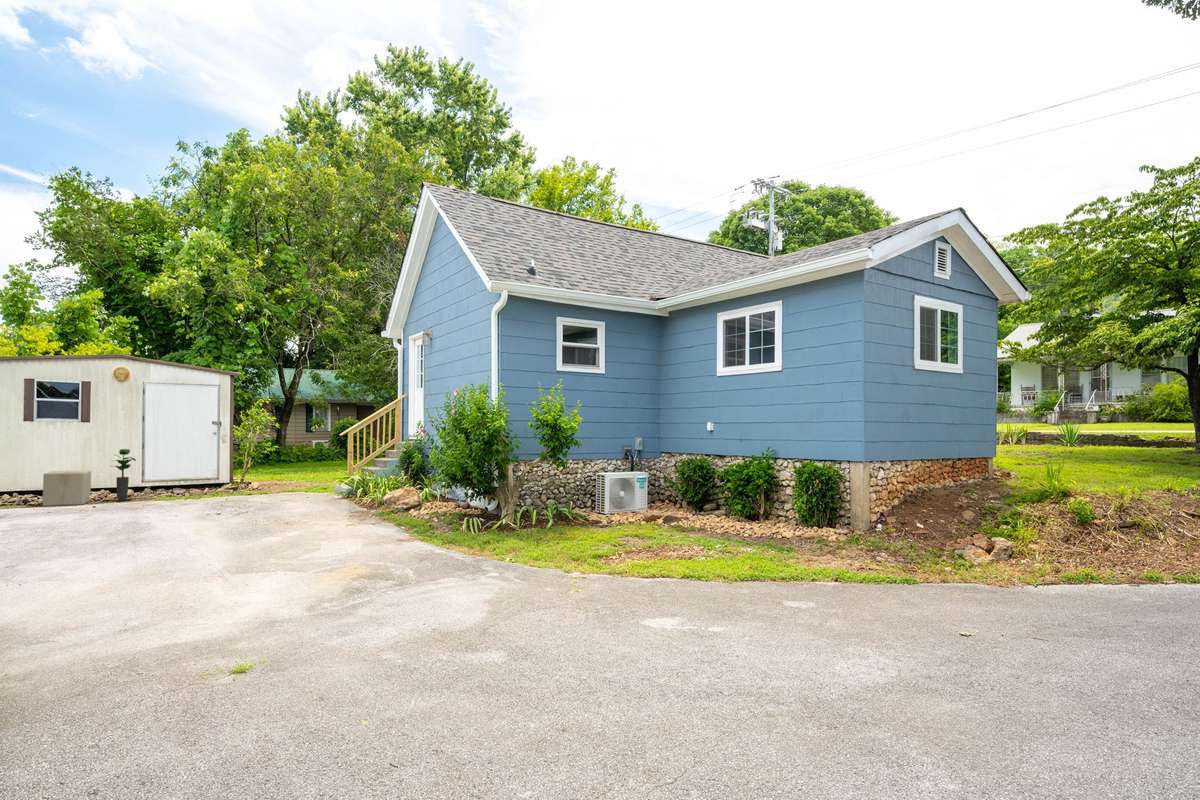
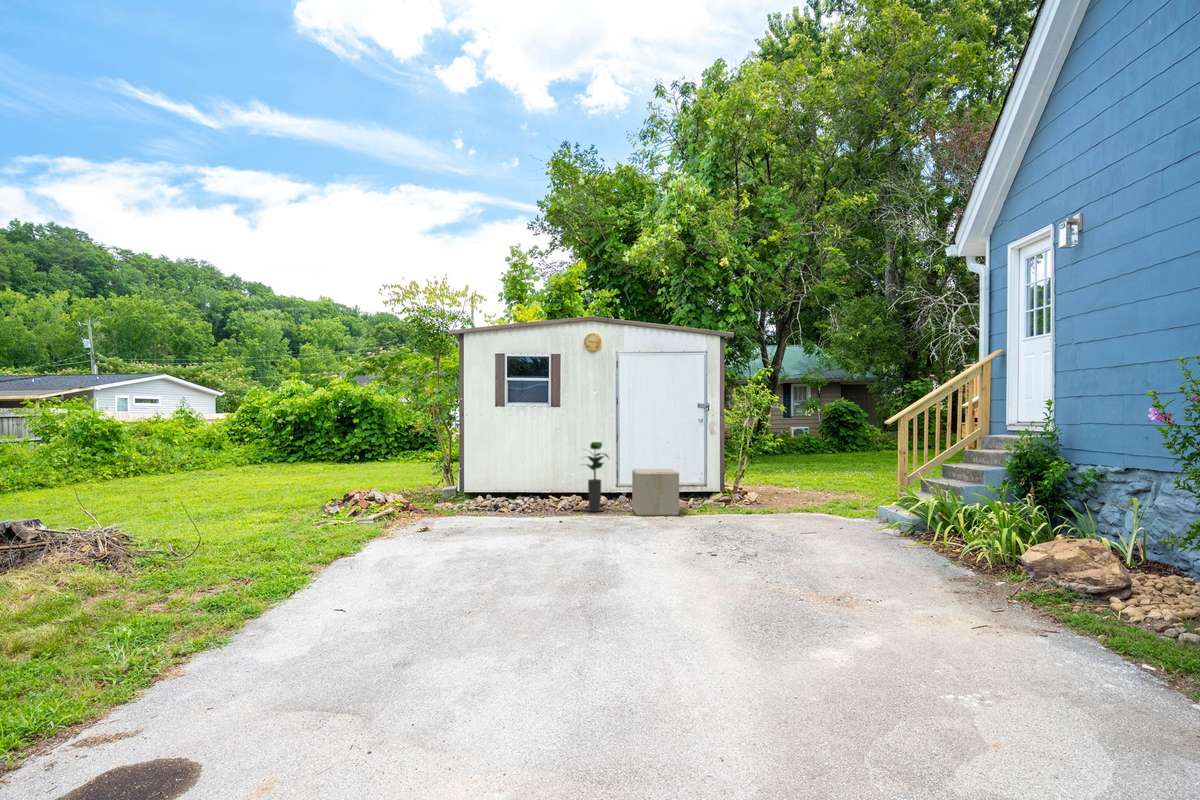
cardboard box: present [43,470,91,506] -> present [632,469,679,516]

